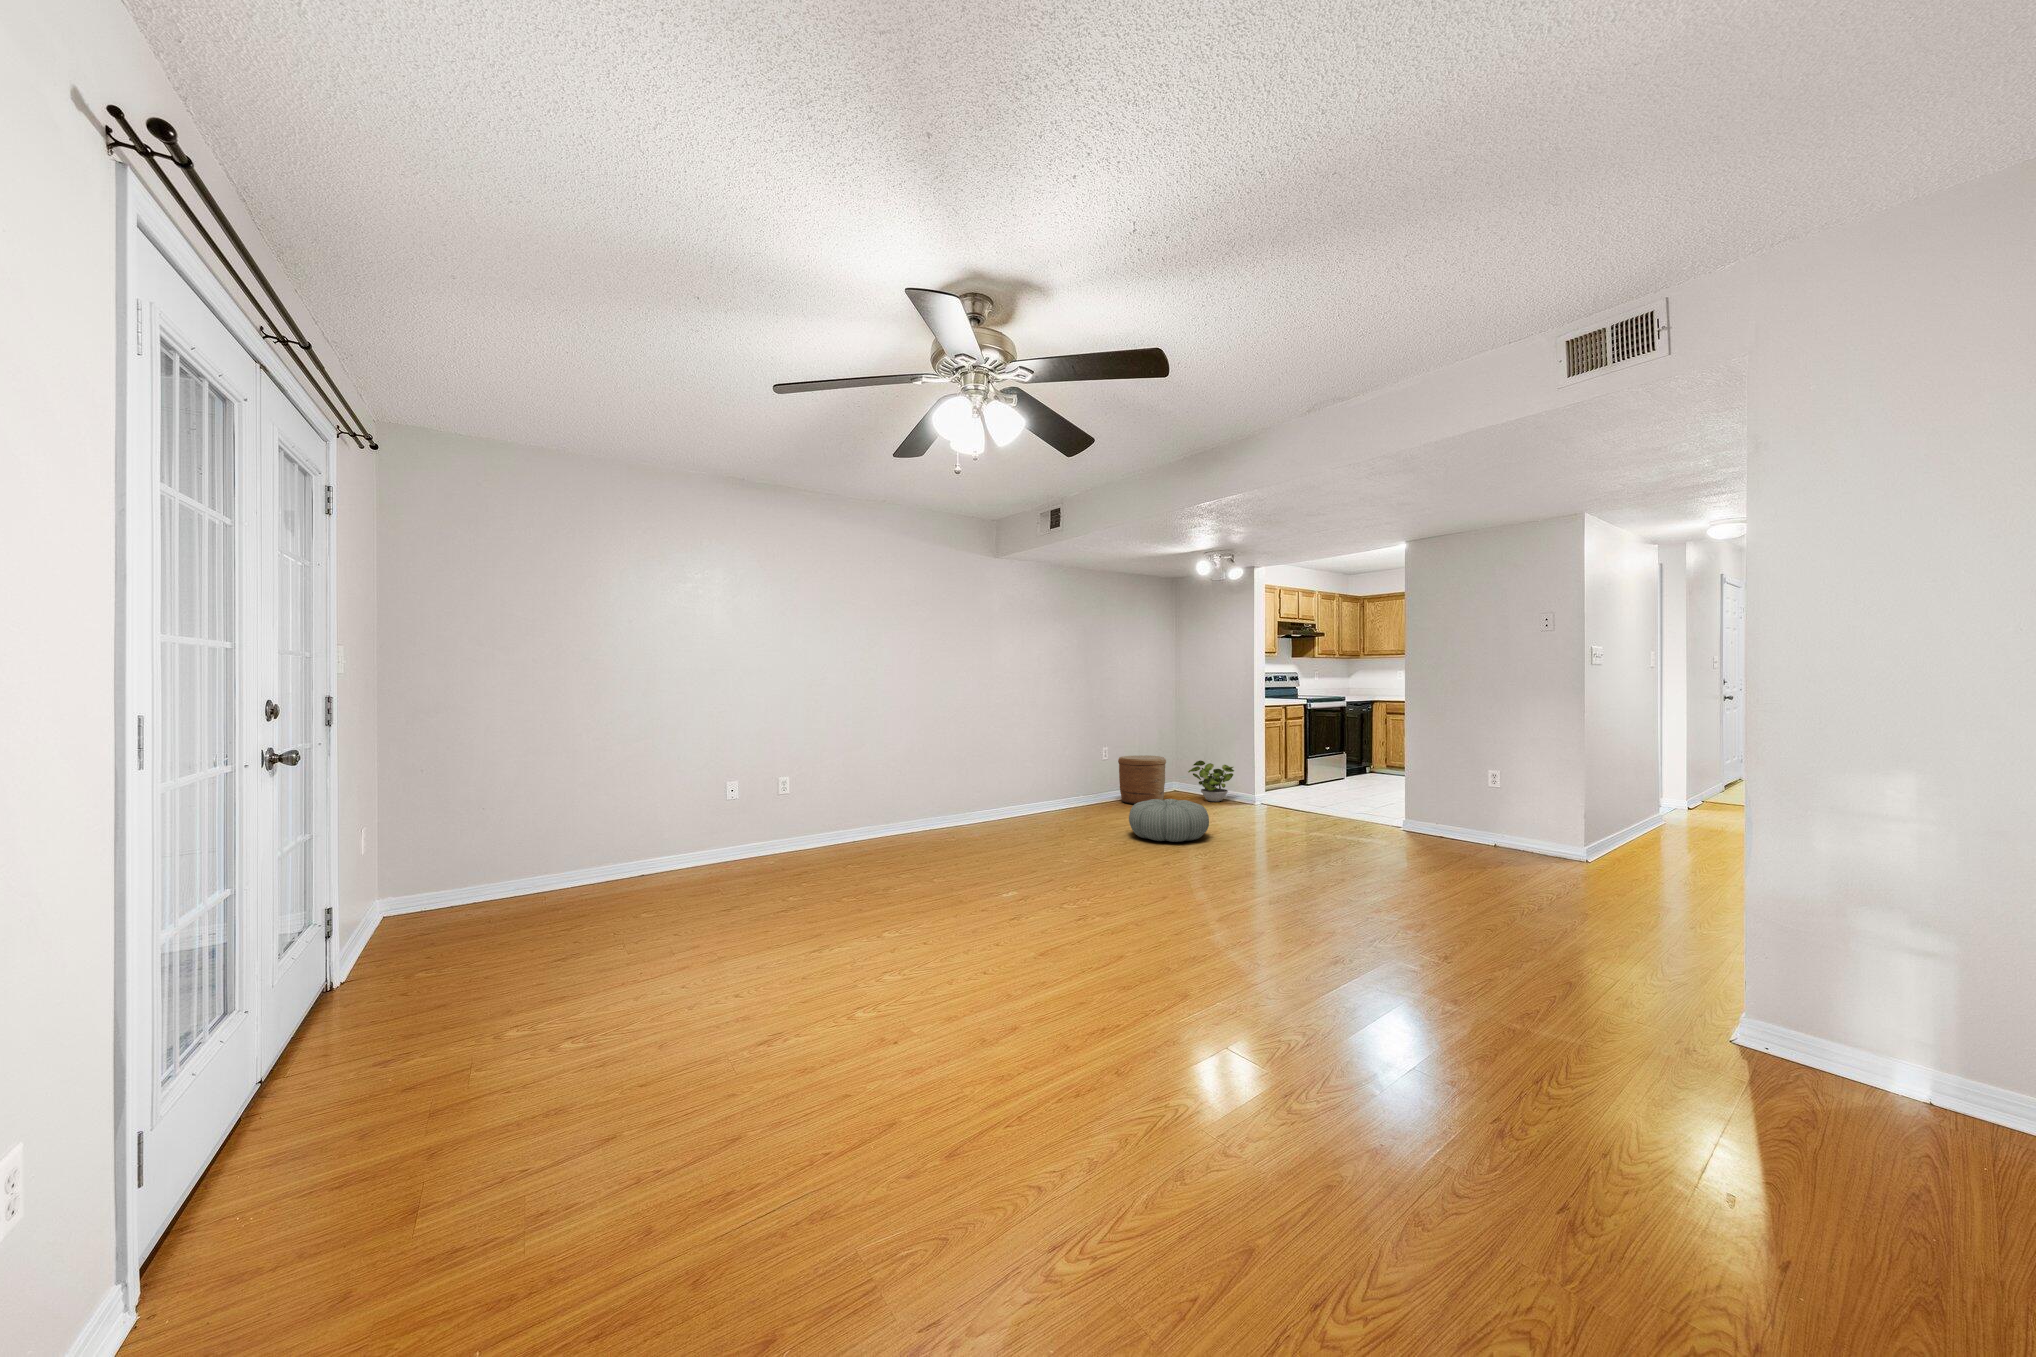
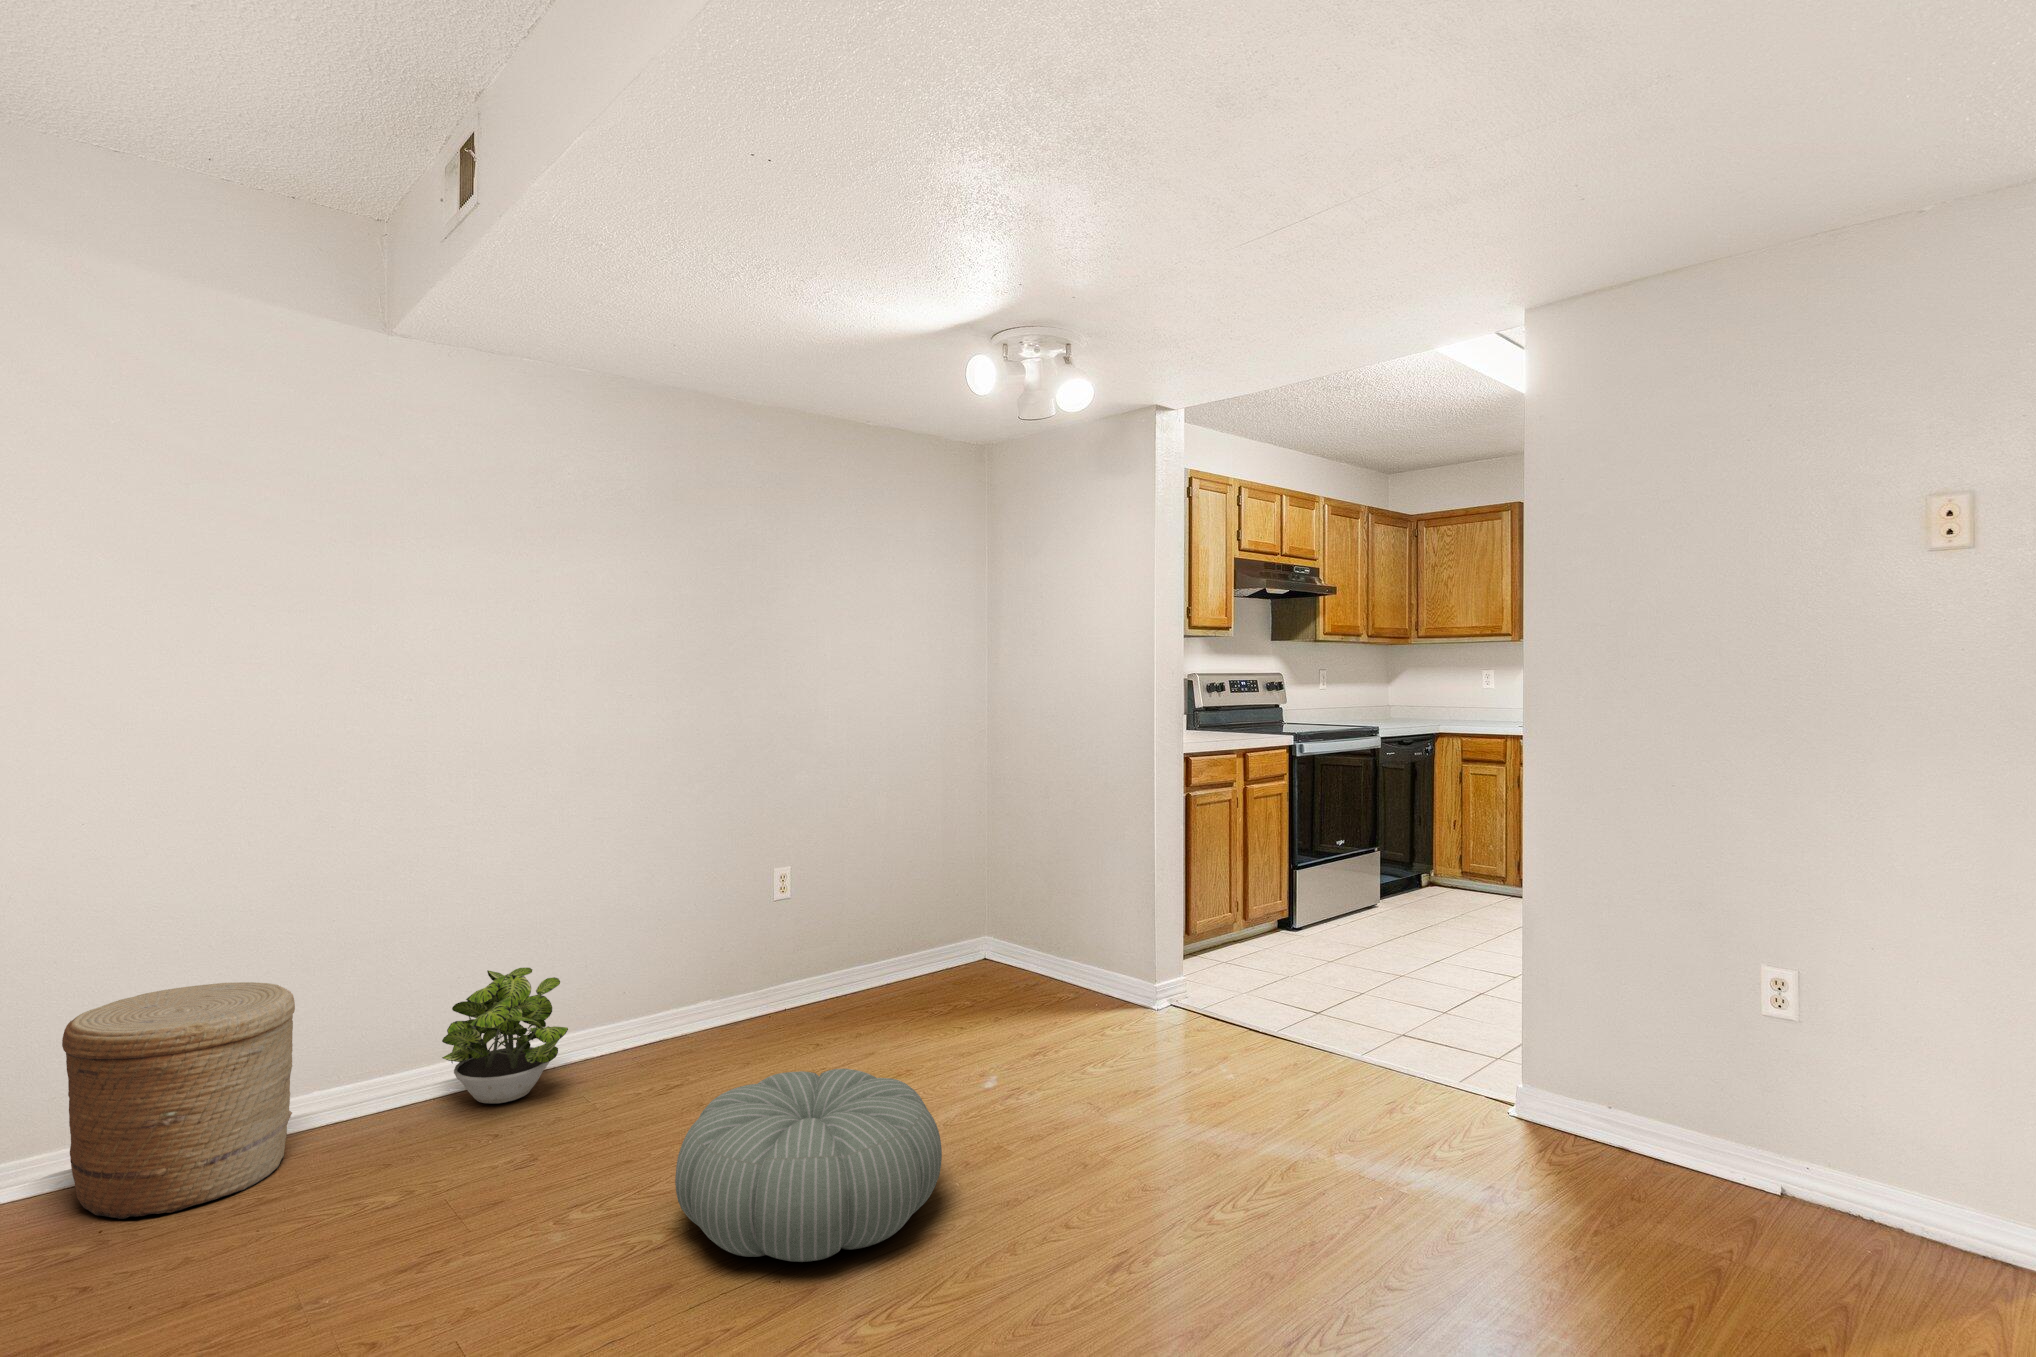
woven basket: present [1118,755,1166,804] -> present [62,982,295,1220]
potted plant: present [1188,760,1234,802] -> present [442,968,568,1103]

